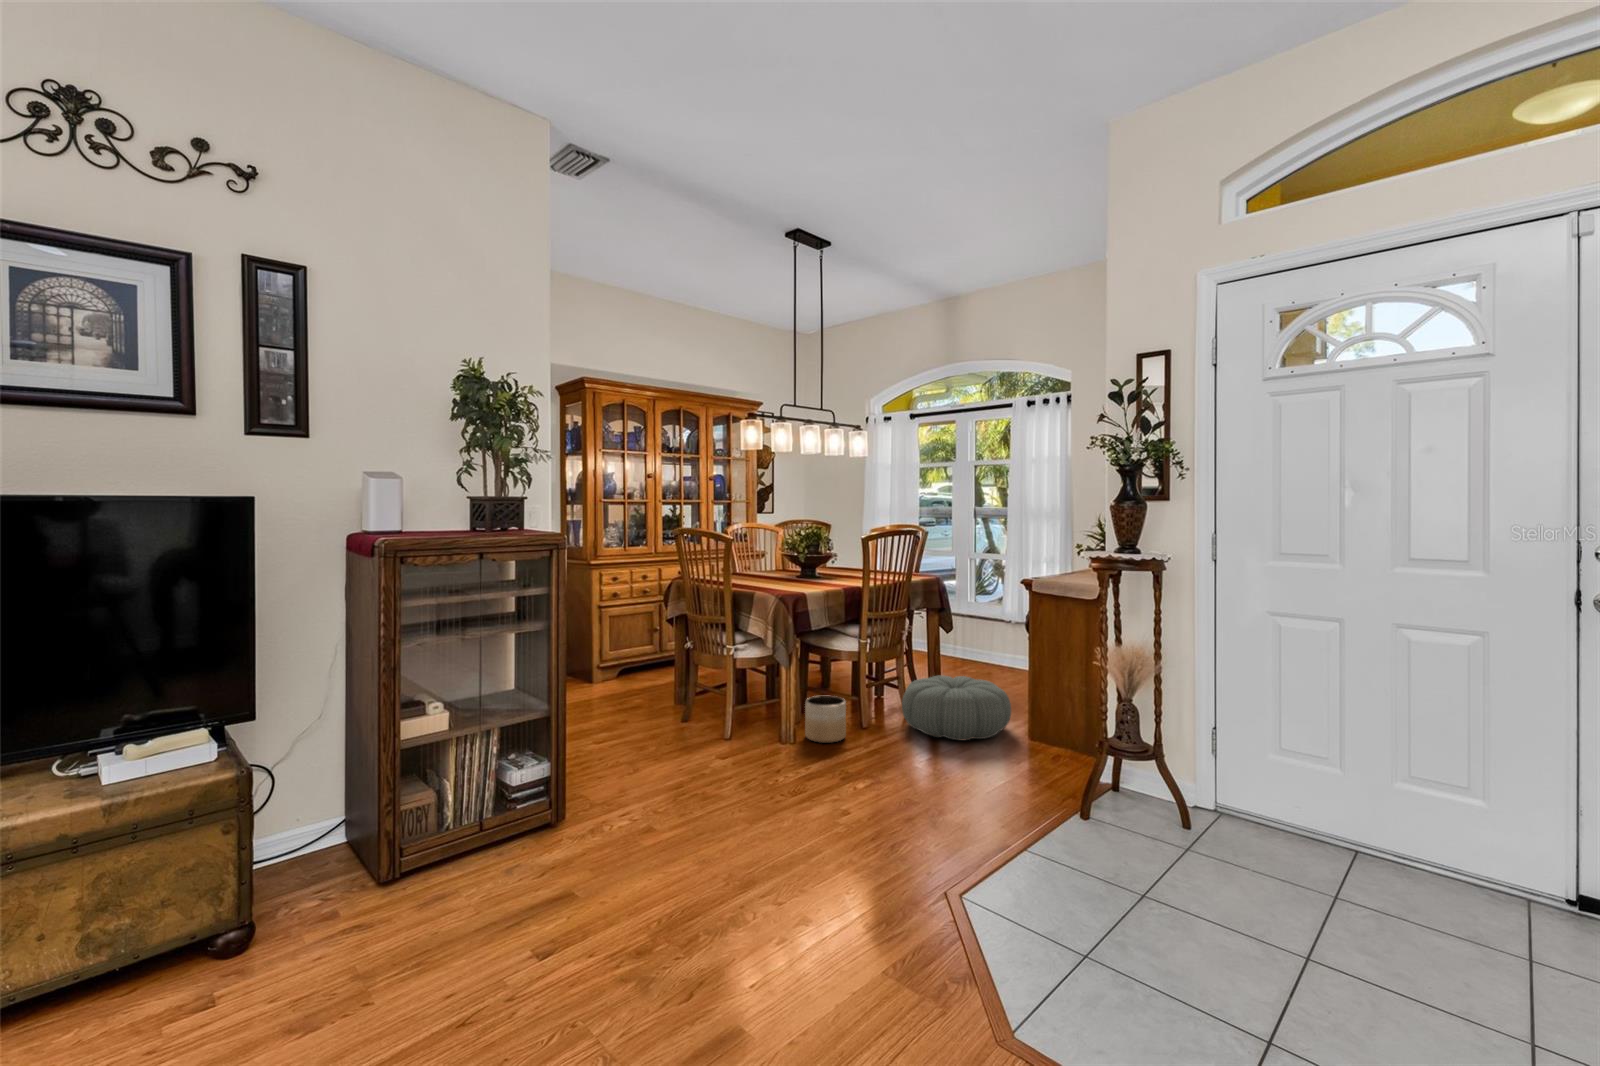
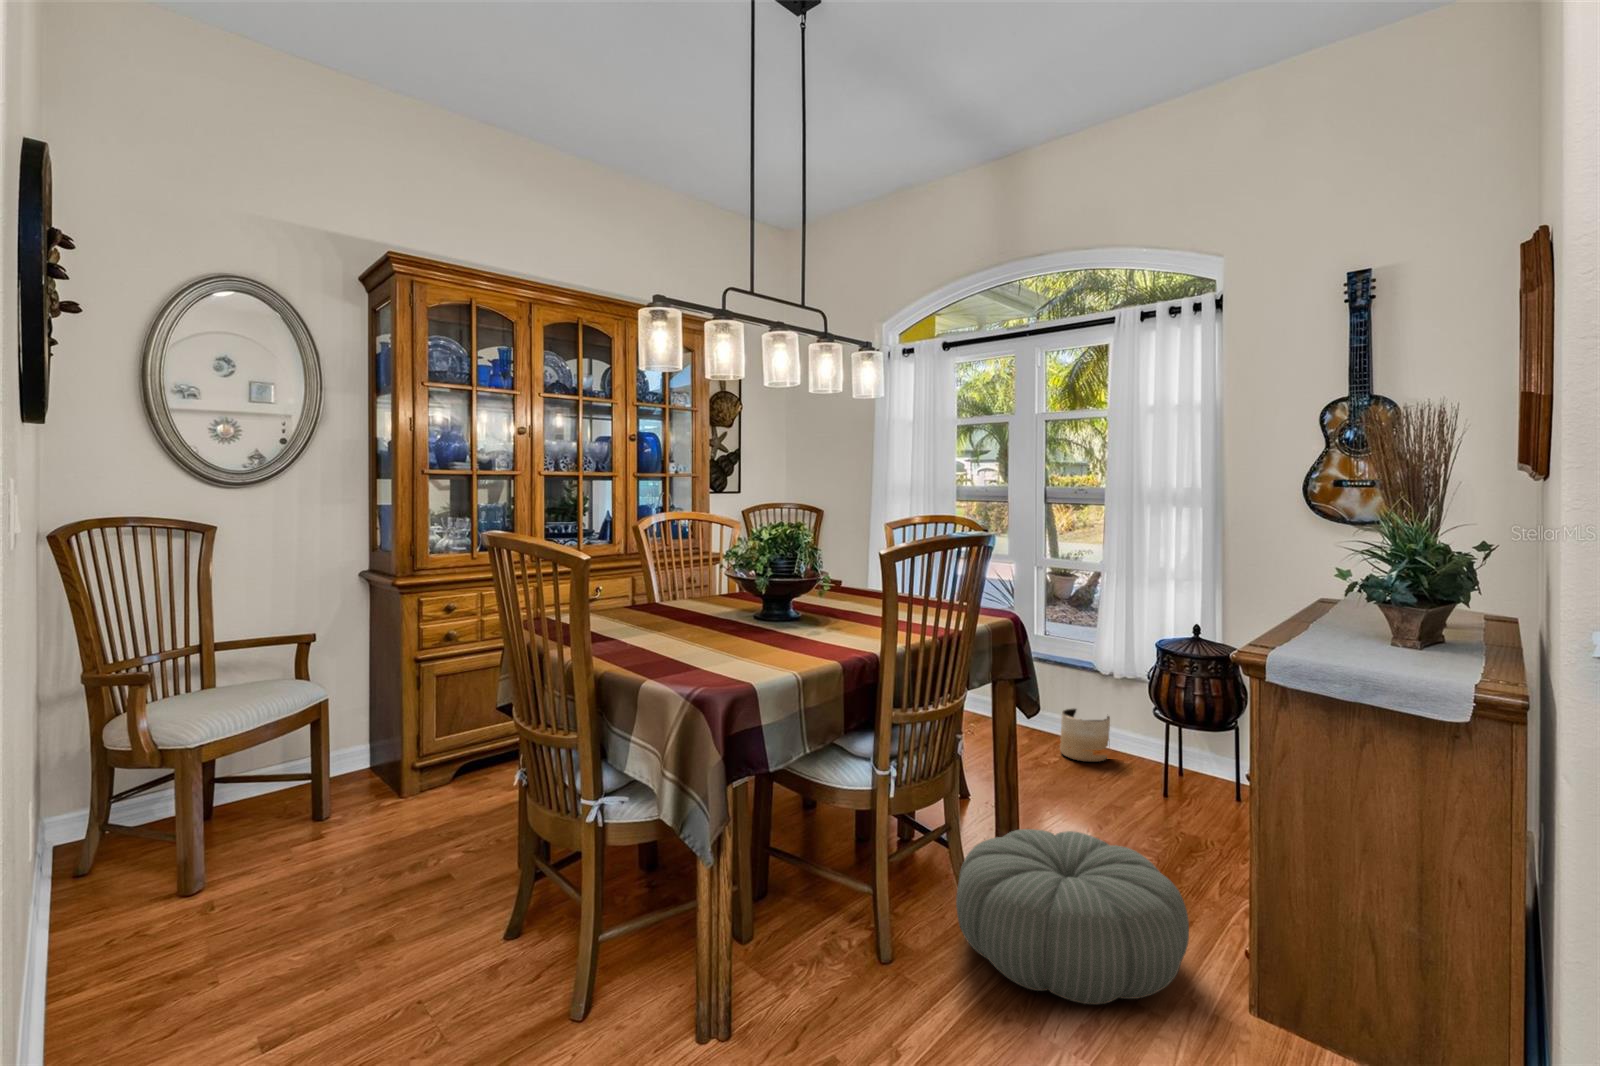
planter: present [805,696,846,743] -> present [1060,708,1110,762]

